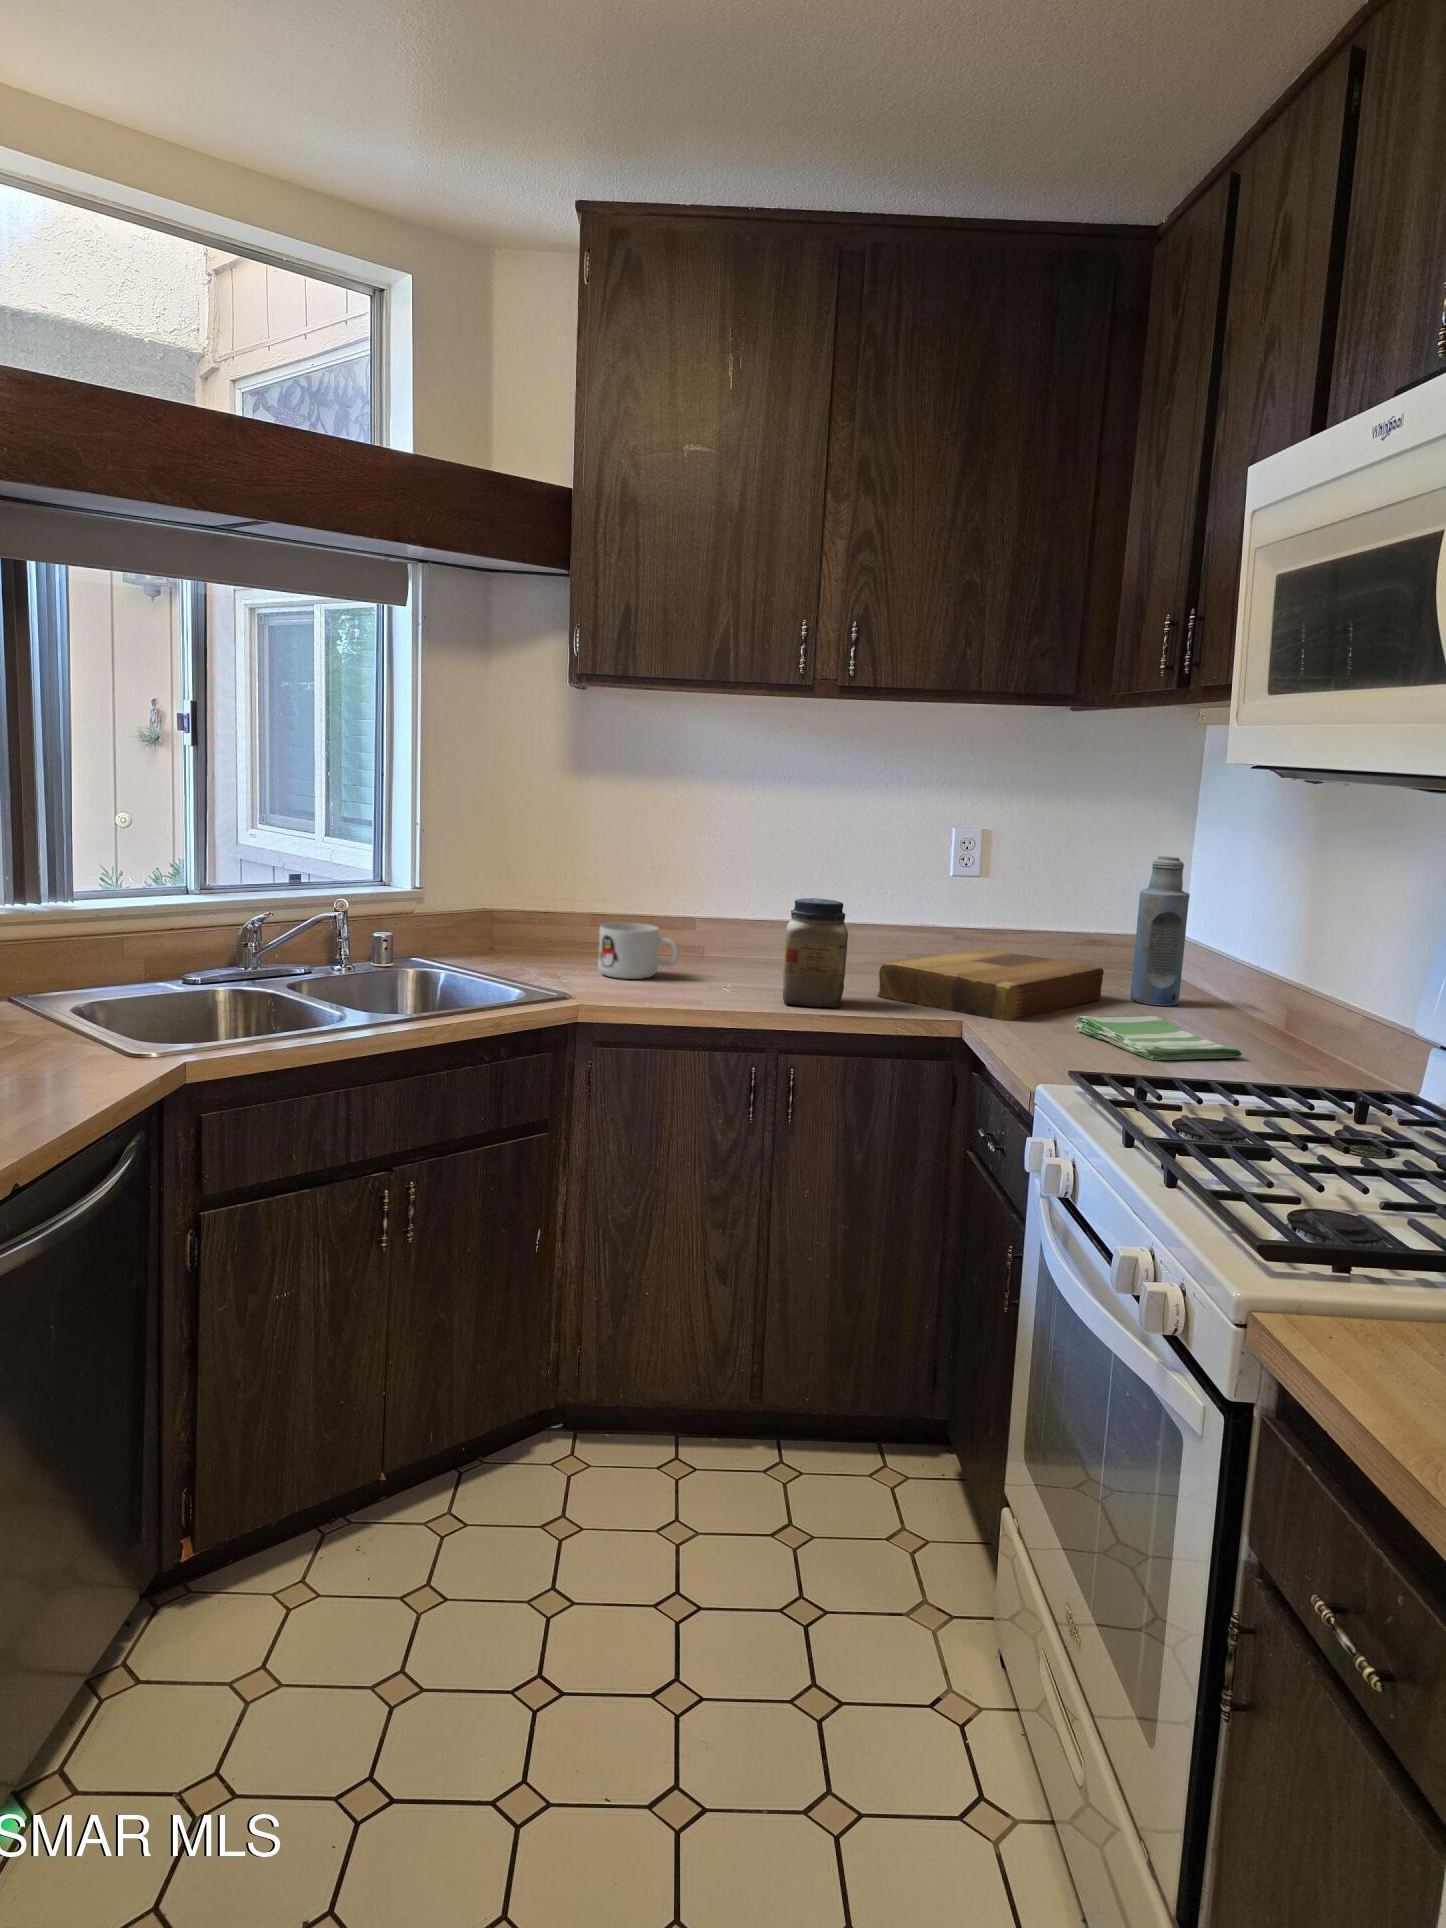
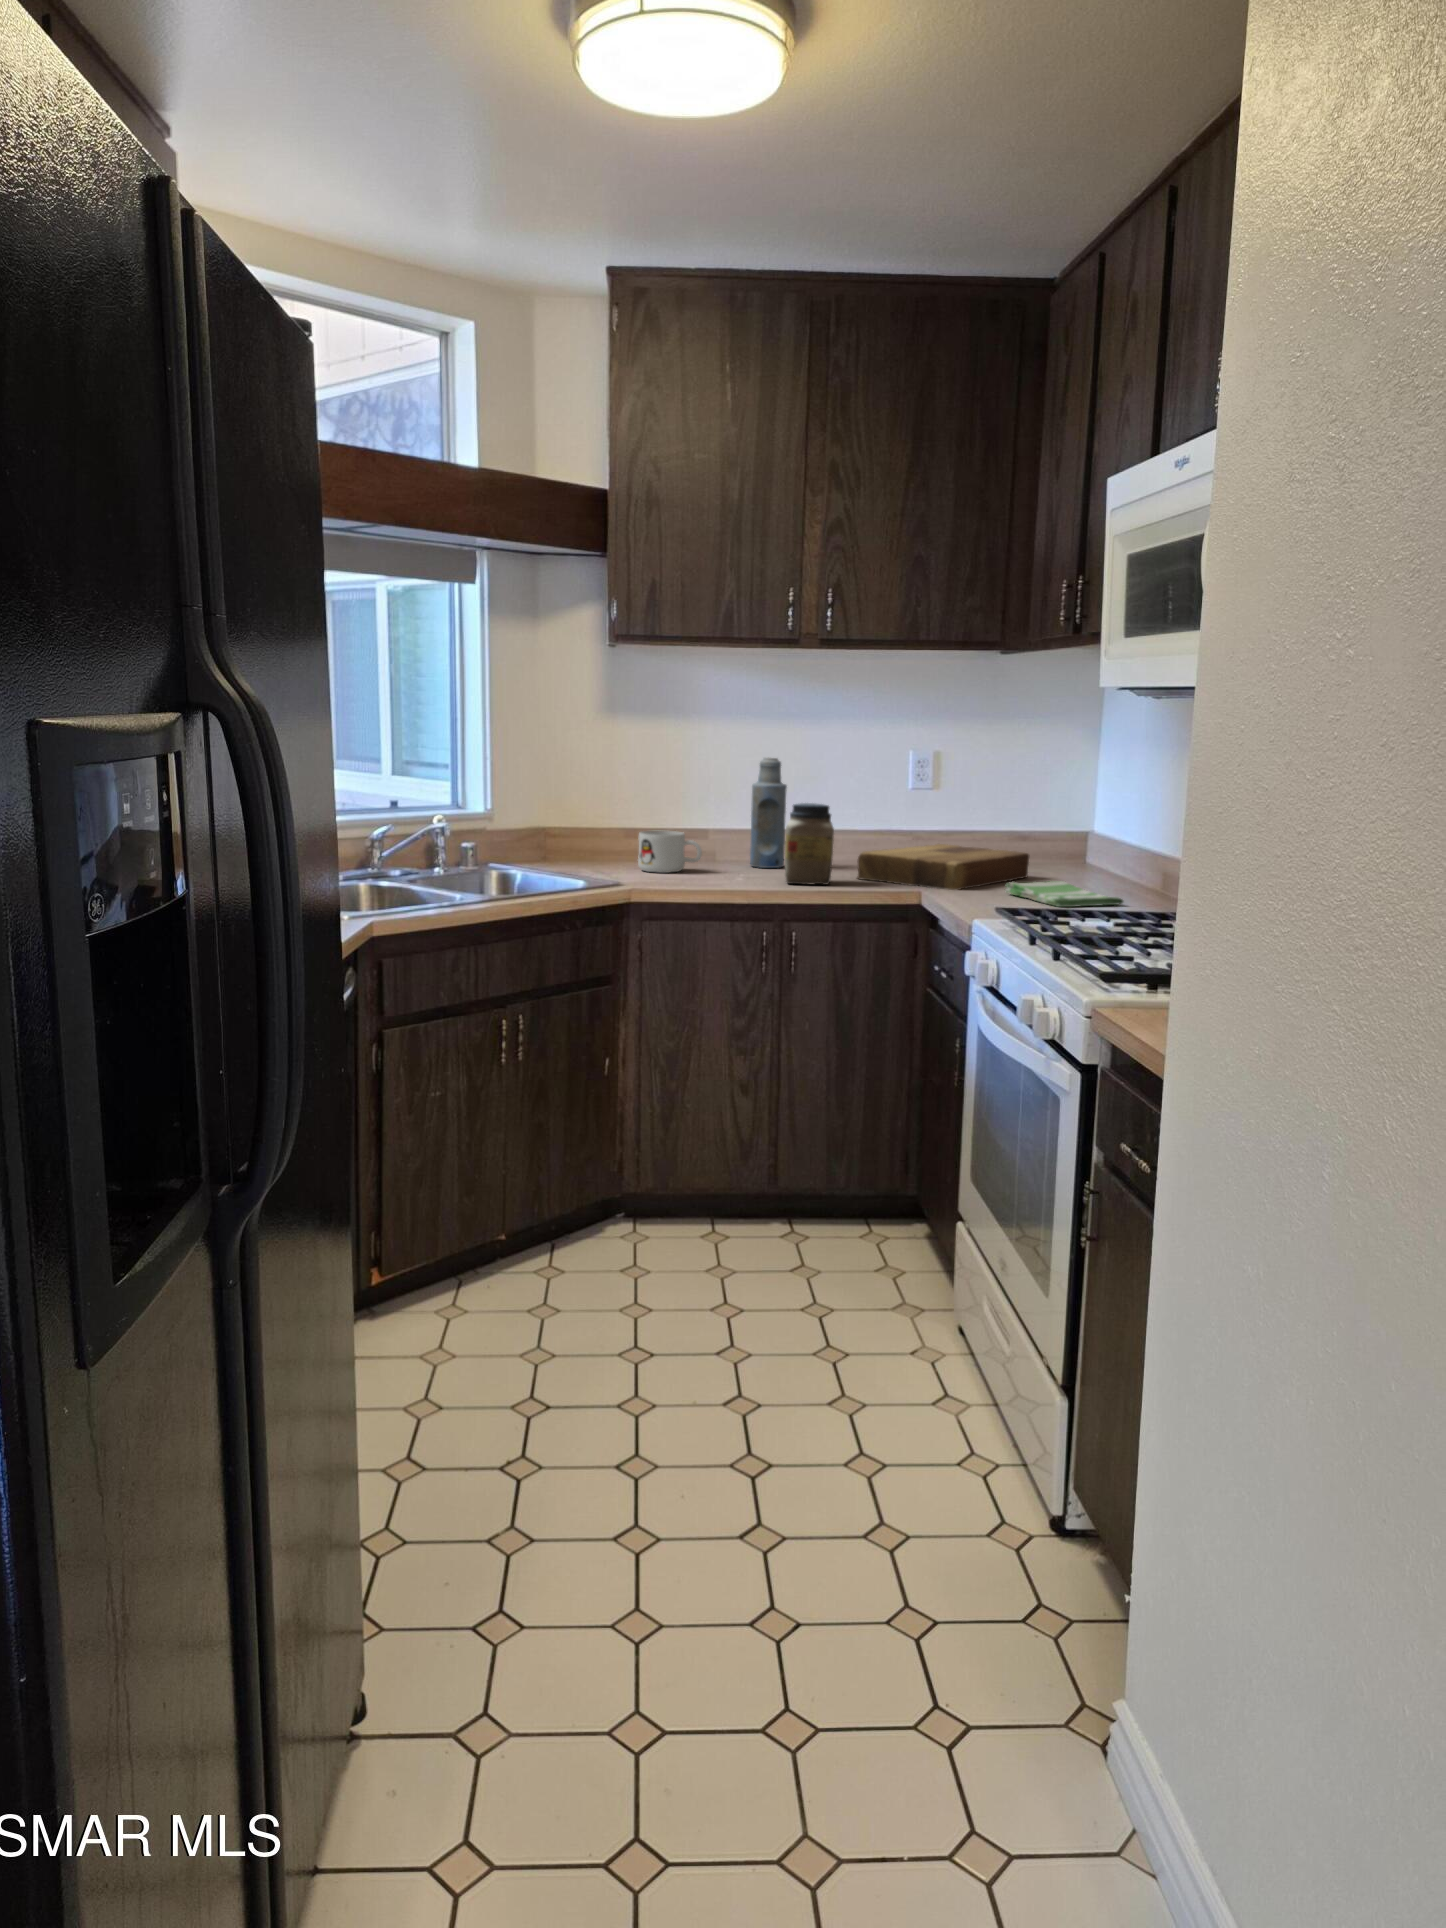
bottle: present [1130,856,1190,1005] -> present [750,757,787,868]

